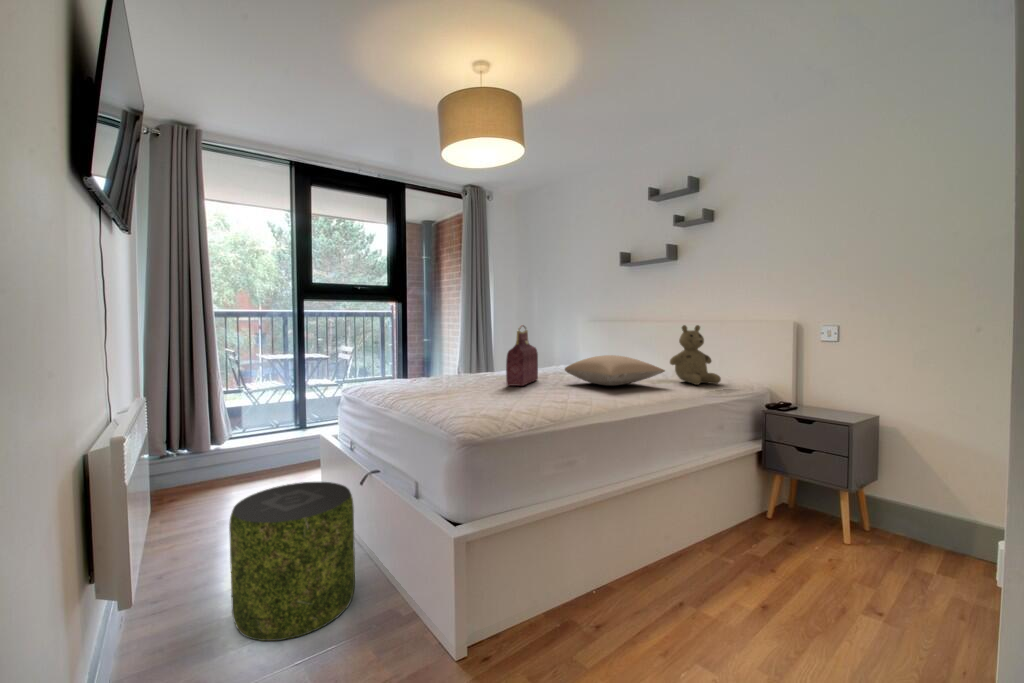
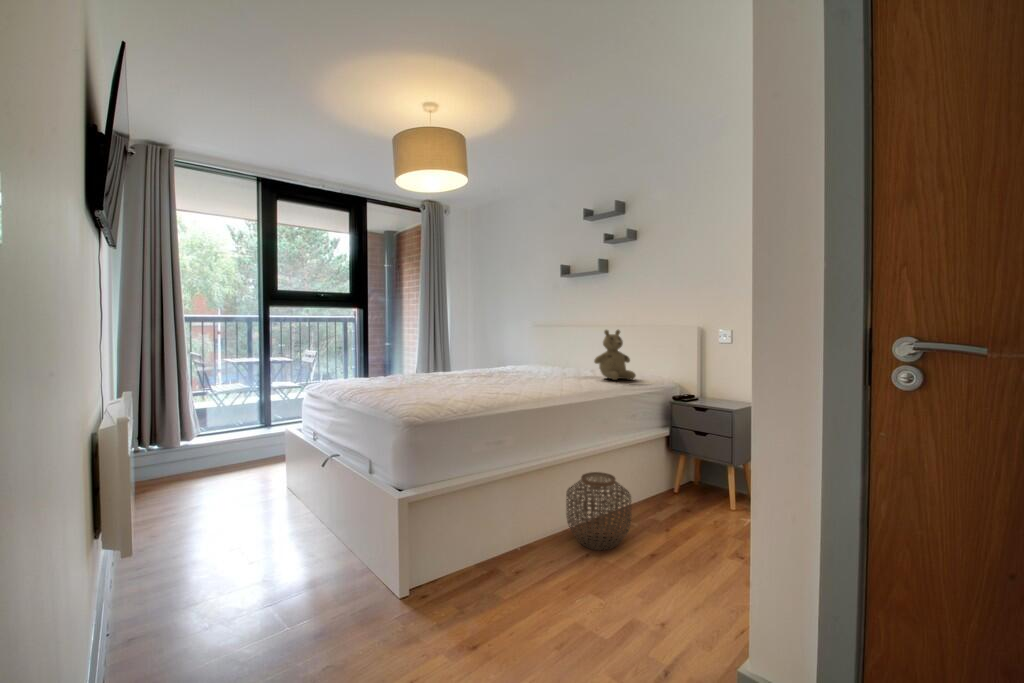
handbag: present [506,325,538,386] -> none [452,329,482,382]
pillow: present [565,355,665,386] -> none [504,355,587,381]
pouf: present [229,482,355,641] -> none [209,462,316,589]
woven basket: none [652,500,737,600] -> present [566,472,631,550]

